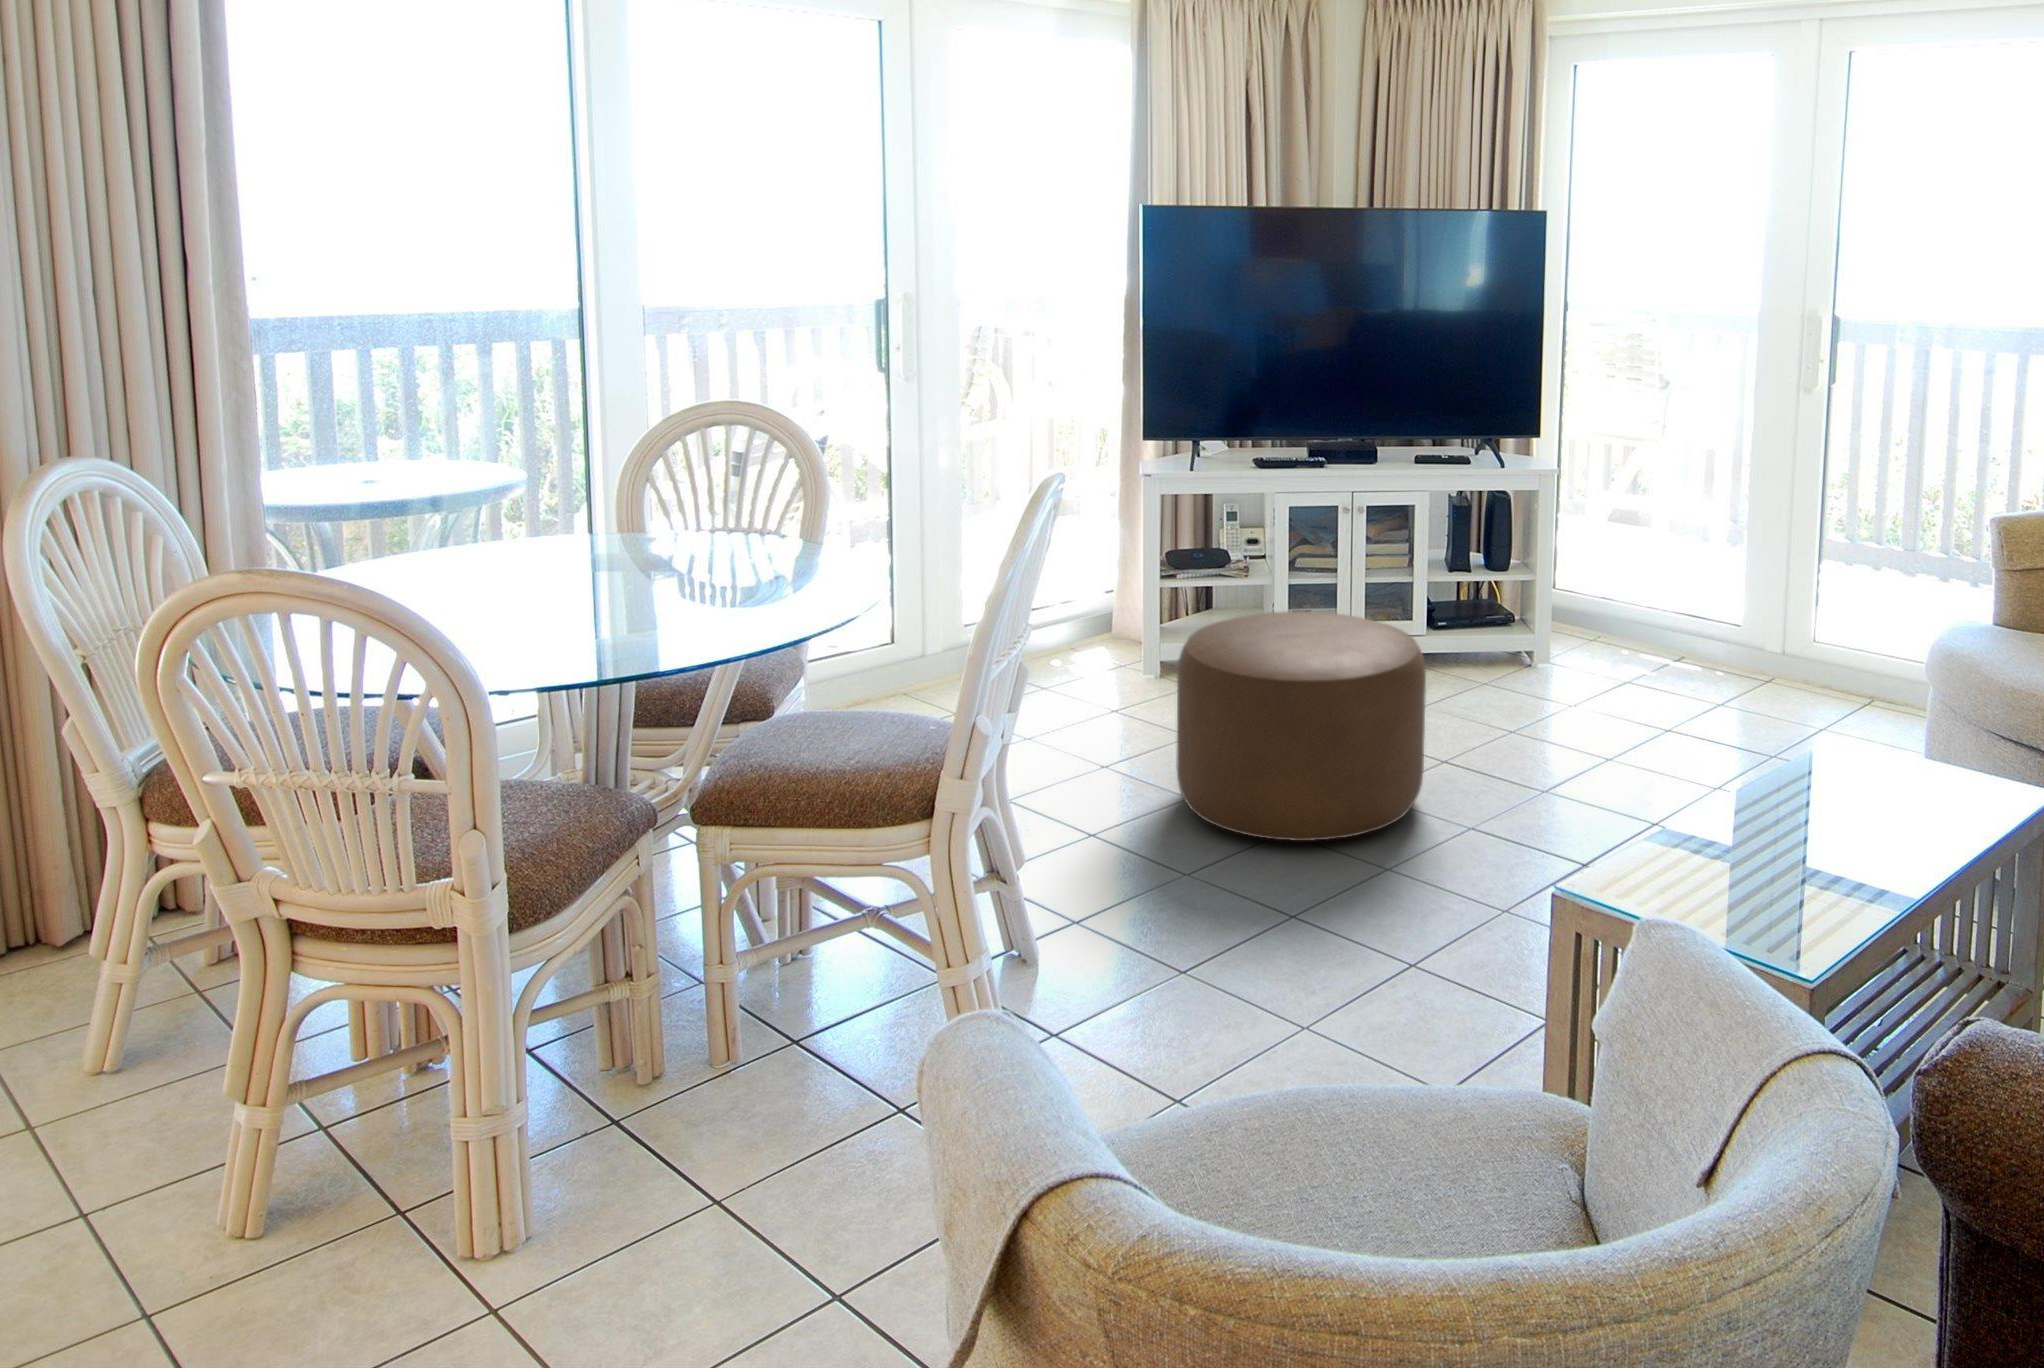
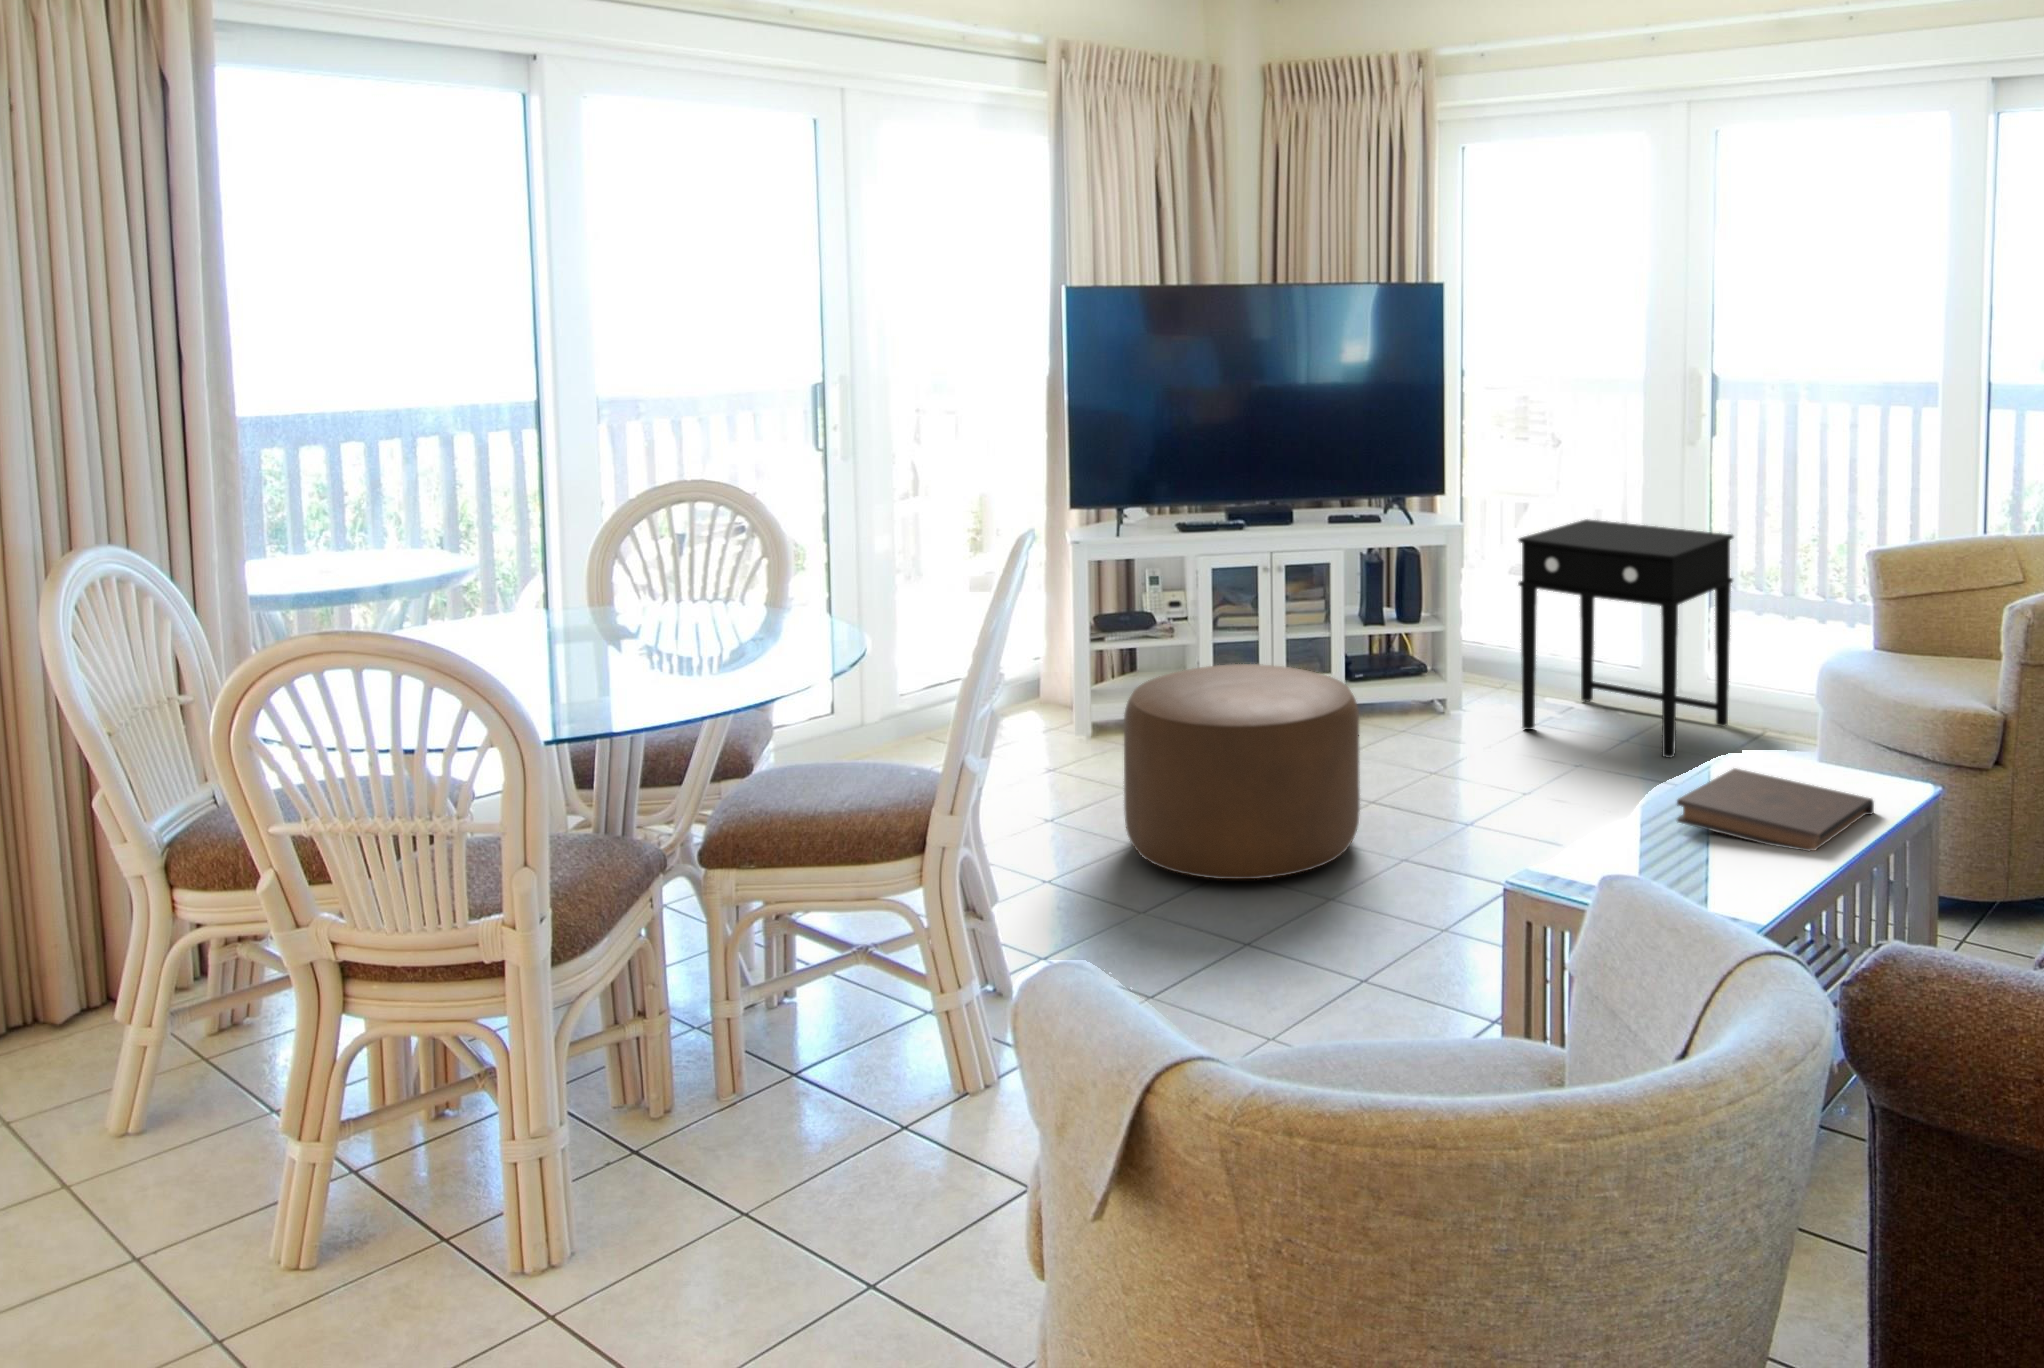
side table: none [1608,469,1841,725] -> present [1518,519,1733,758]
book: none [1755,757,1980,869] -> present [1677,768,1874,851]

